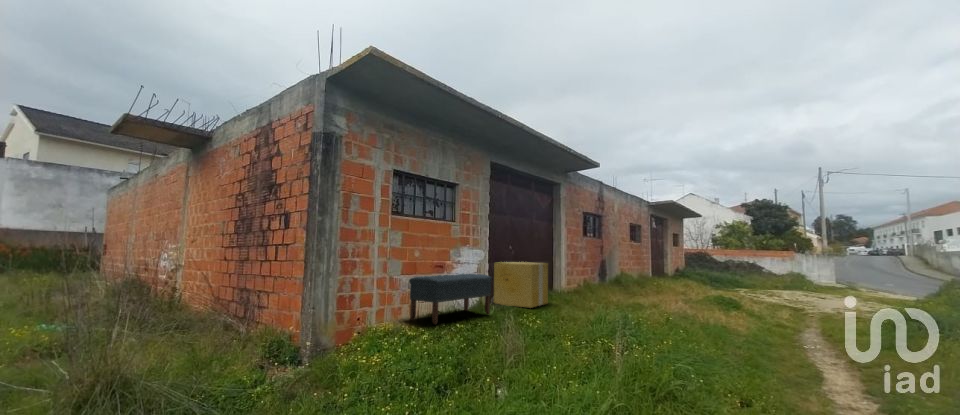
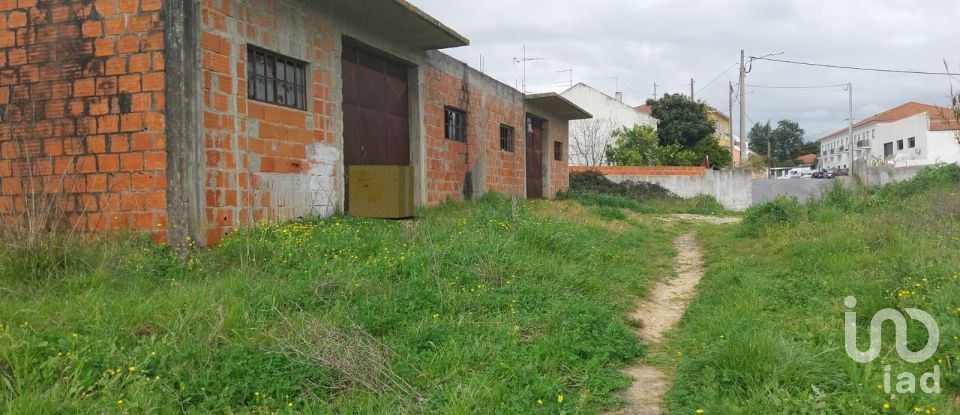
bench: present [409,274,492,324] -> none [267,174,357,227]

